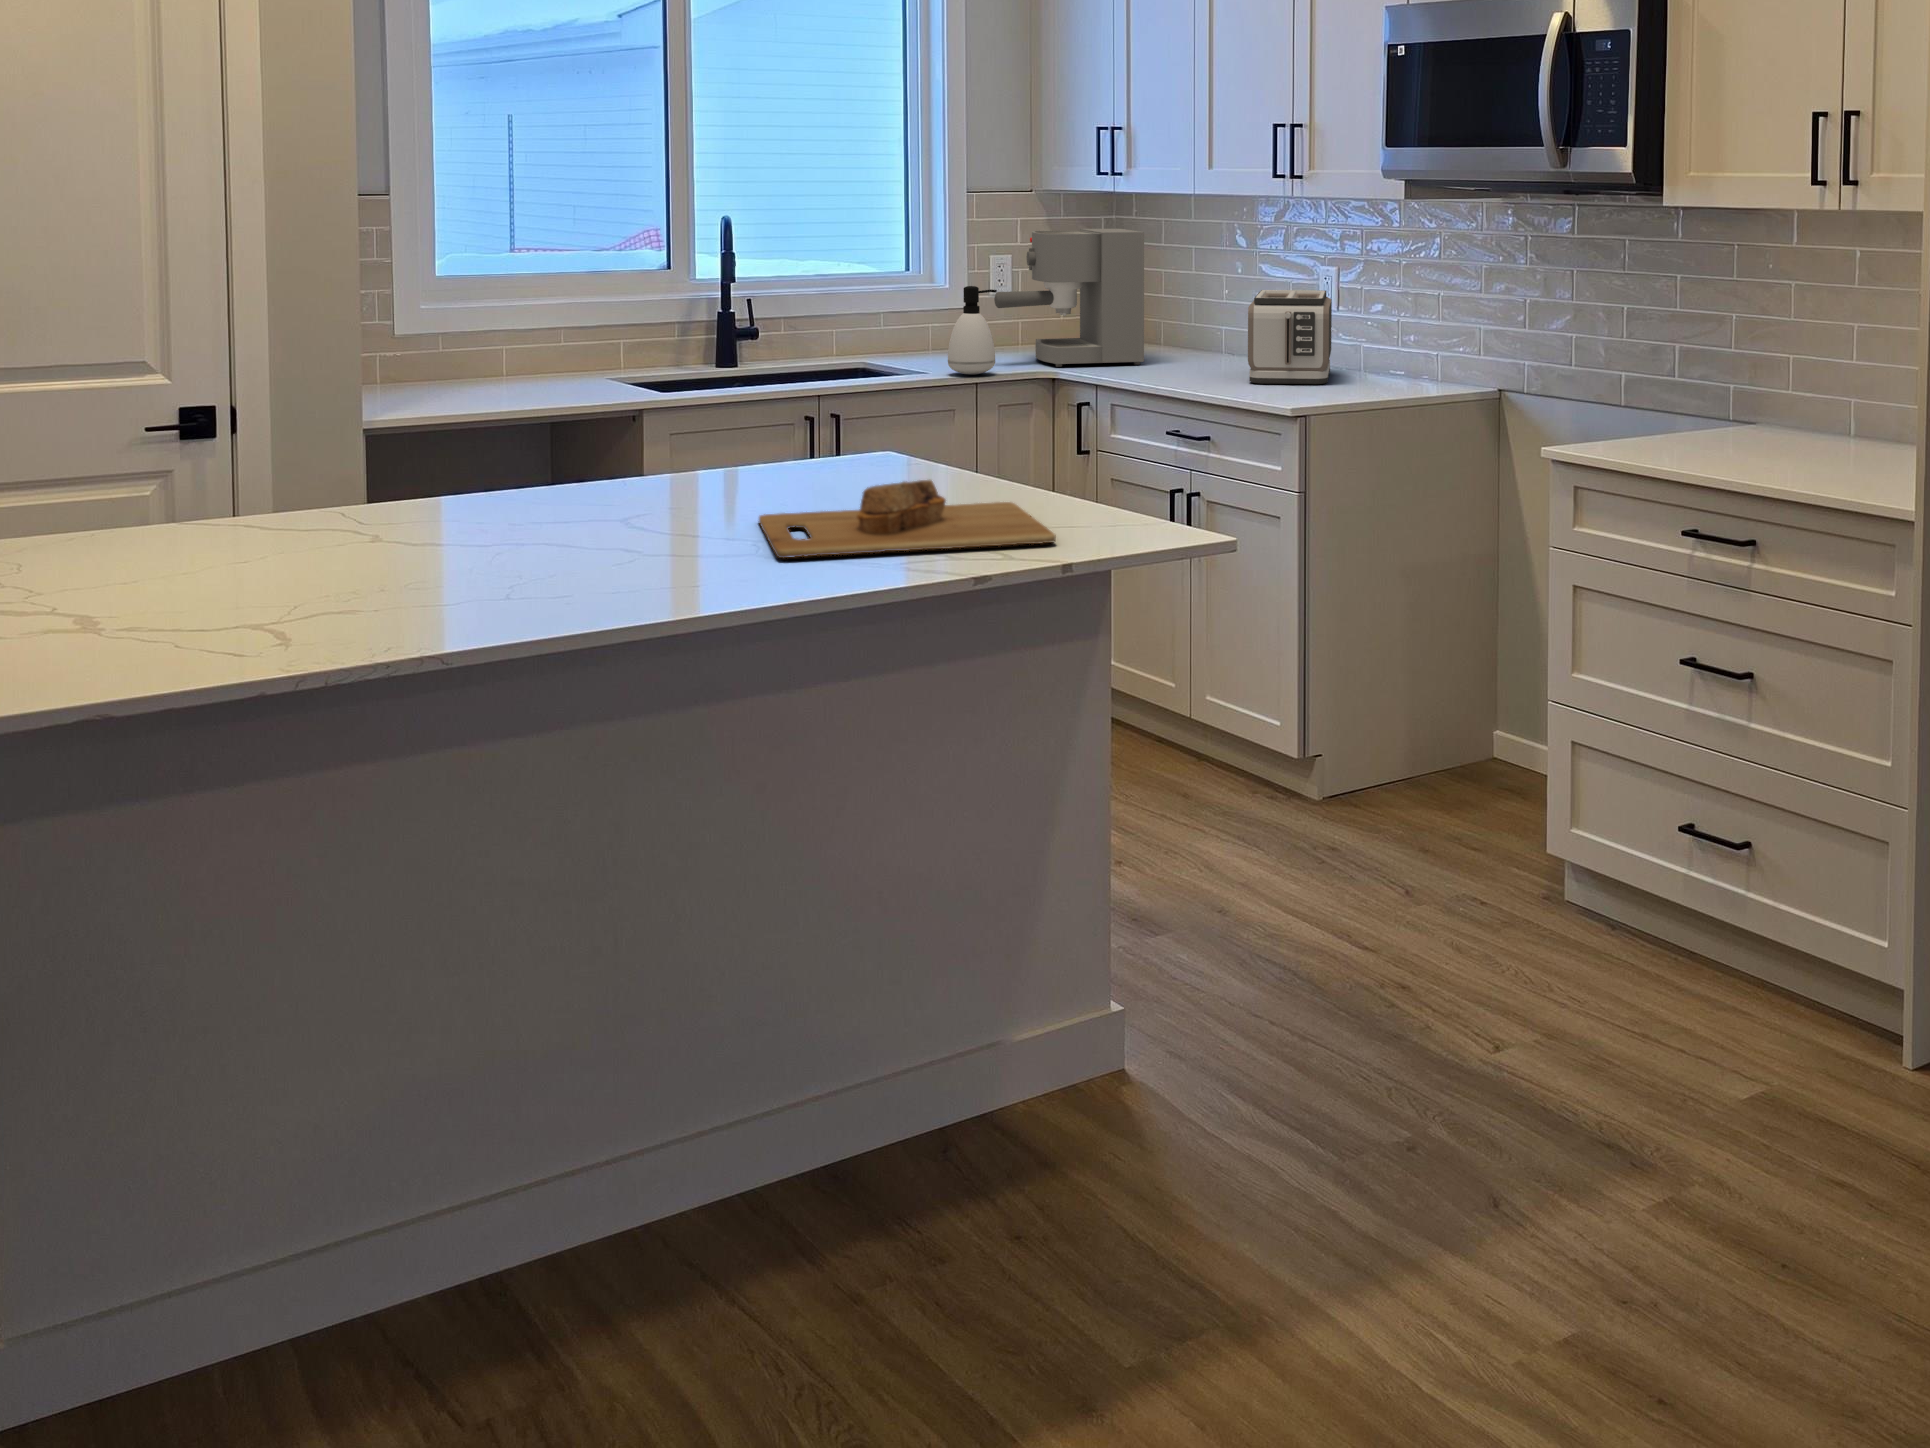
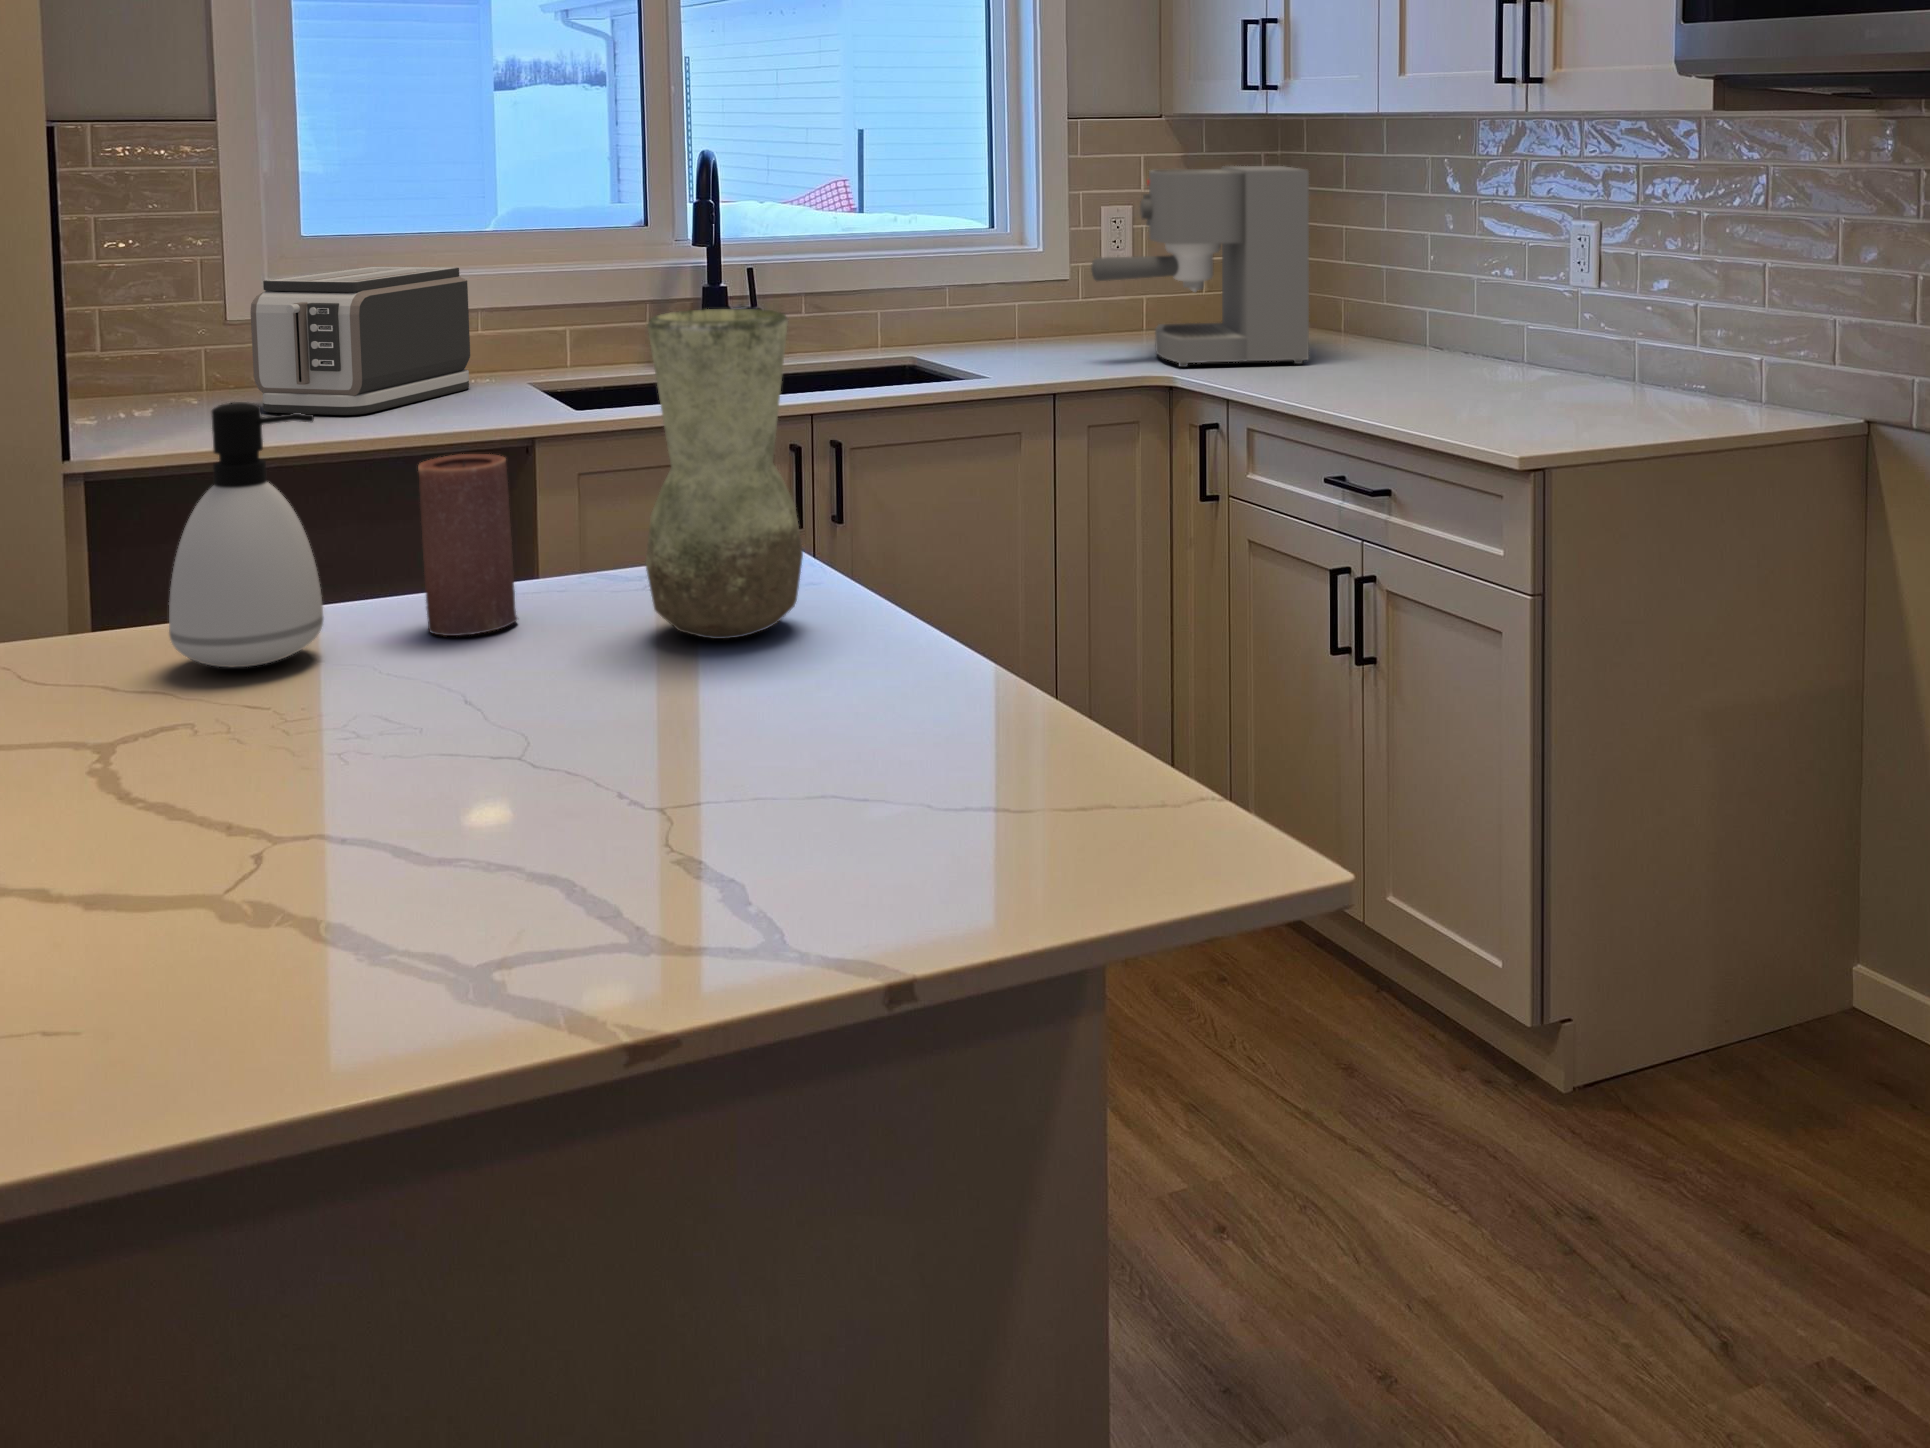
soap dispenser: present [948,286,997,374] -> present [169,402,323,667]
toaster: present [1248,290,1332,384] -> present [251,266,470,415]
vase: none [847,311,929,483] -> present [645,309,803,639]
candle: none [723,390,771,485] -> present [418,454,518,636]
cutting board: present [759,480,1056,558] -> none [252,685,927,917]

